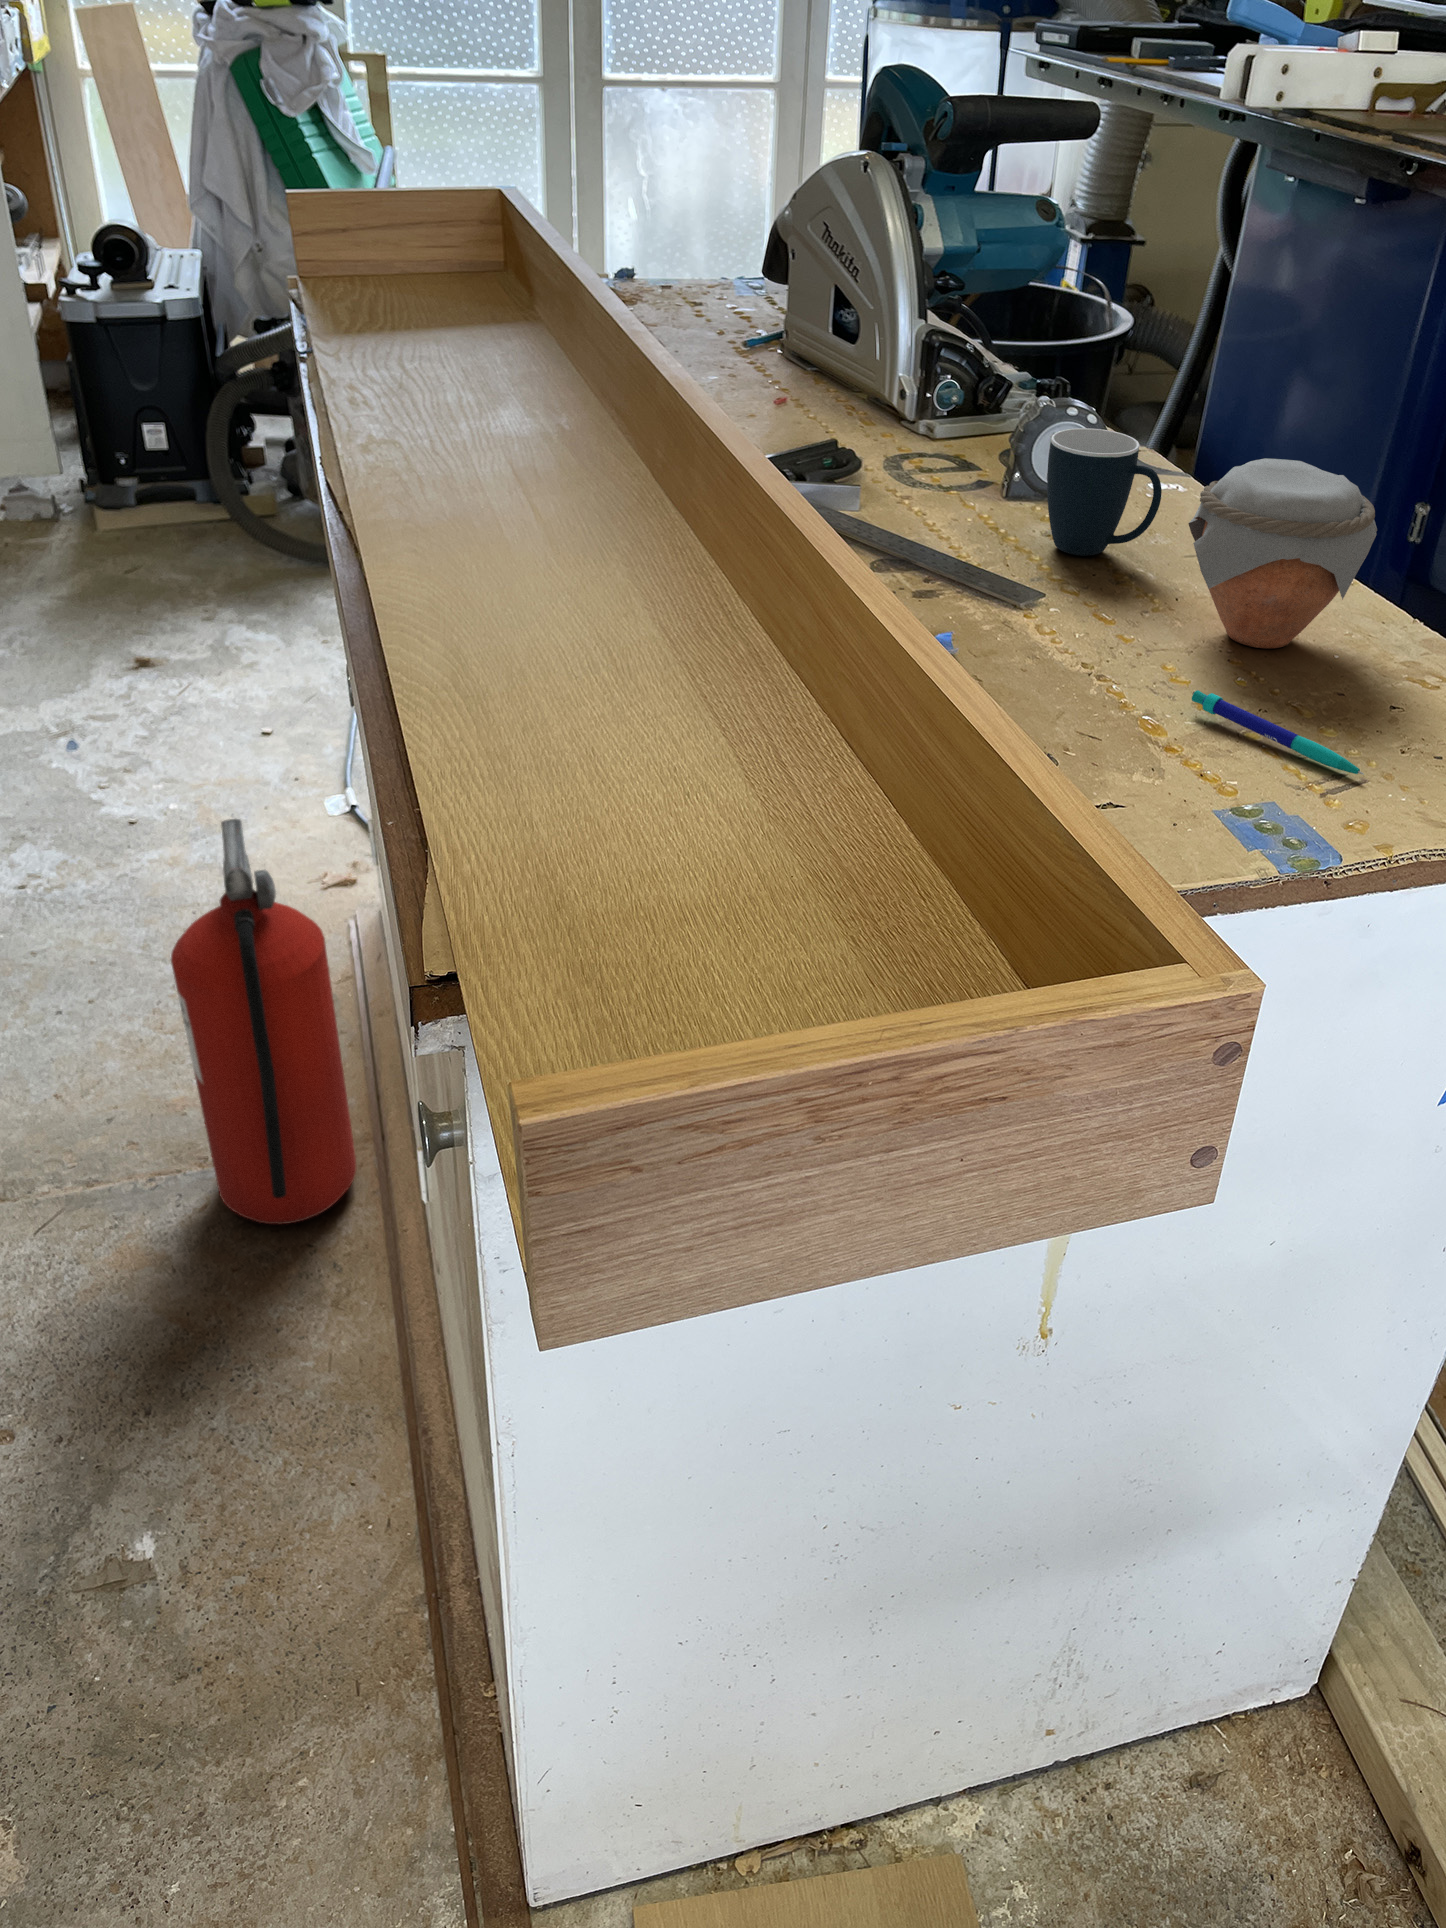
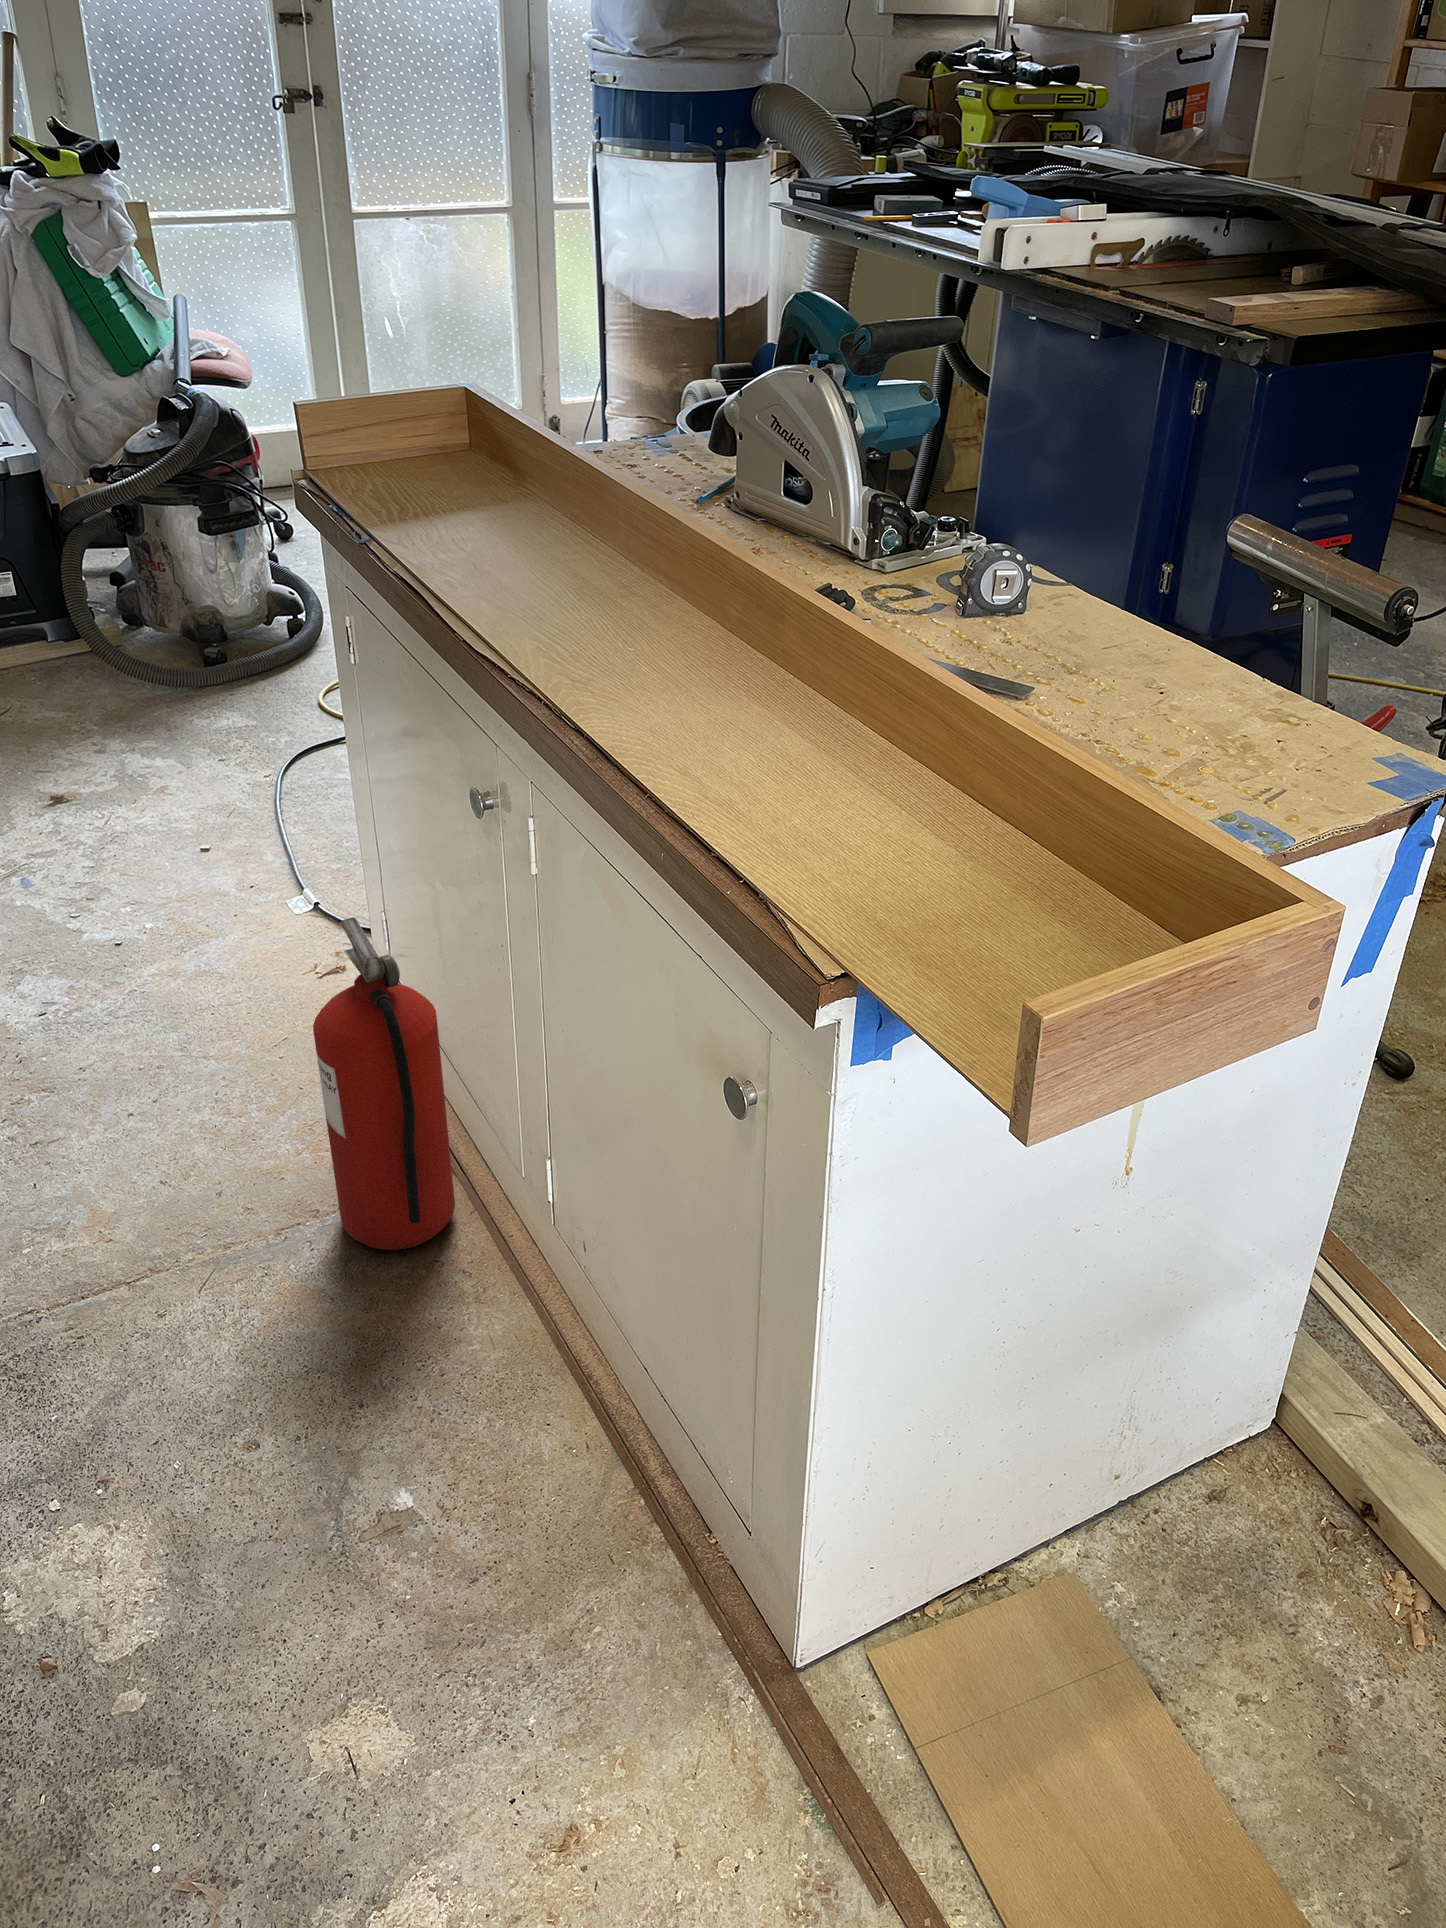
mug: present [1047,428,1162,556] -> none [993,561,1076,650]
jar: present [1188,458,1377,648] -> none [1113,580,1236,706]
pen: present [1192,690,1364,775] -> none [1150,741,1272,785]

